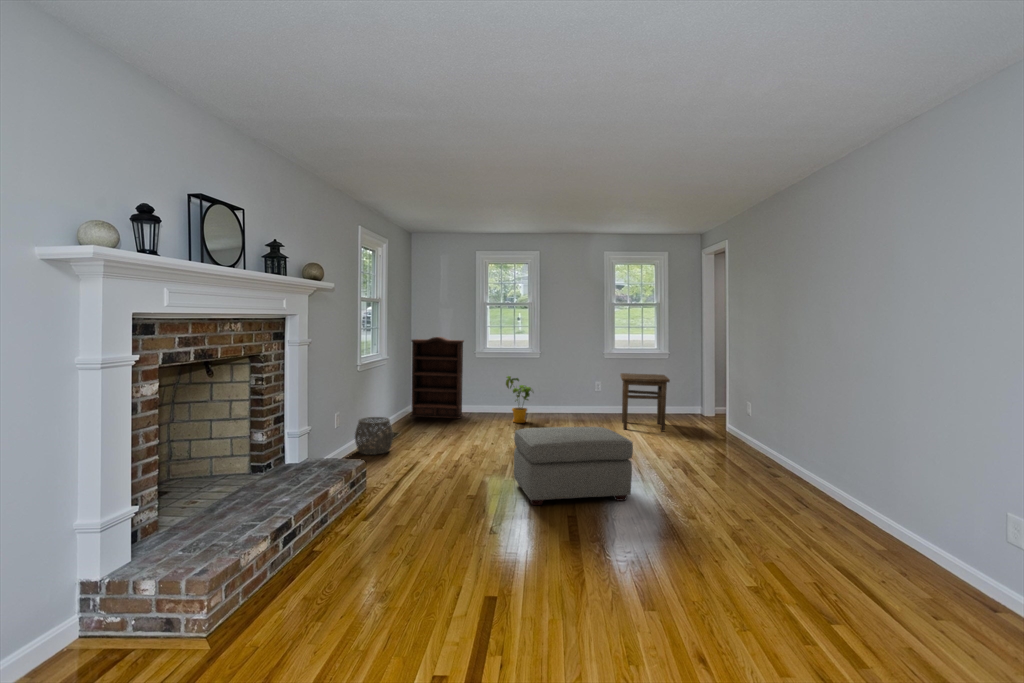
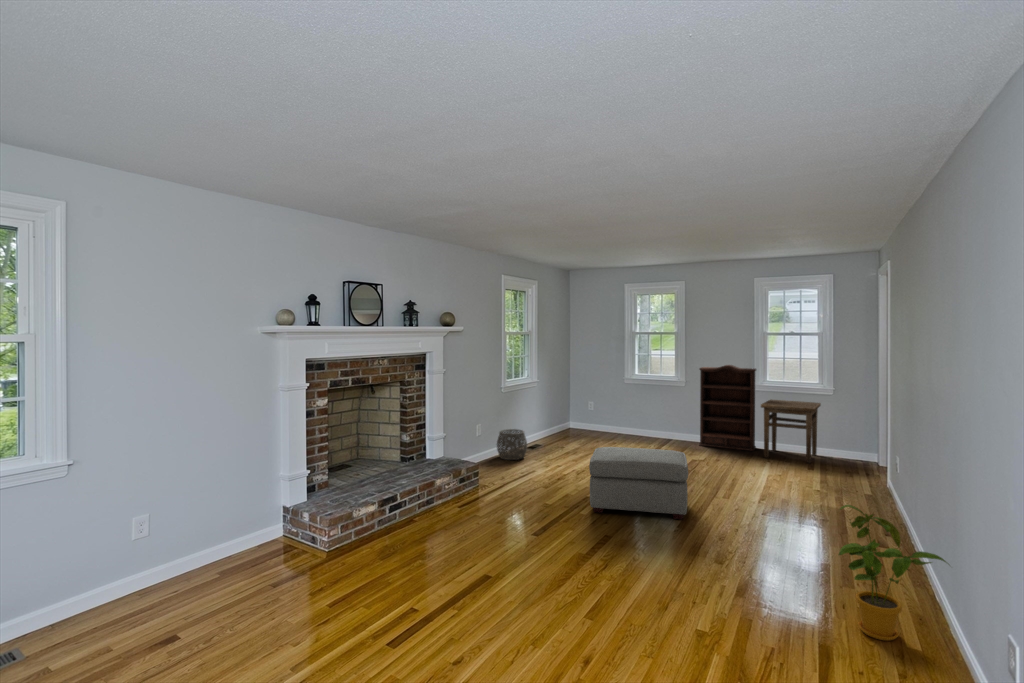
bookshelf: present [411,337,464,418] -> present [699,365,756,451]
house plant: present [506,376,532,423] -> present [839,505,946,641]

